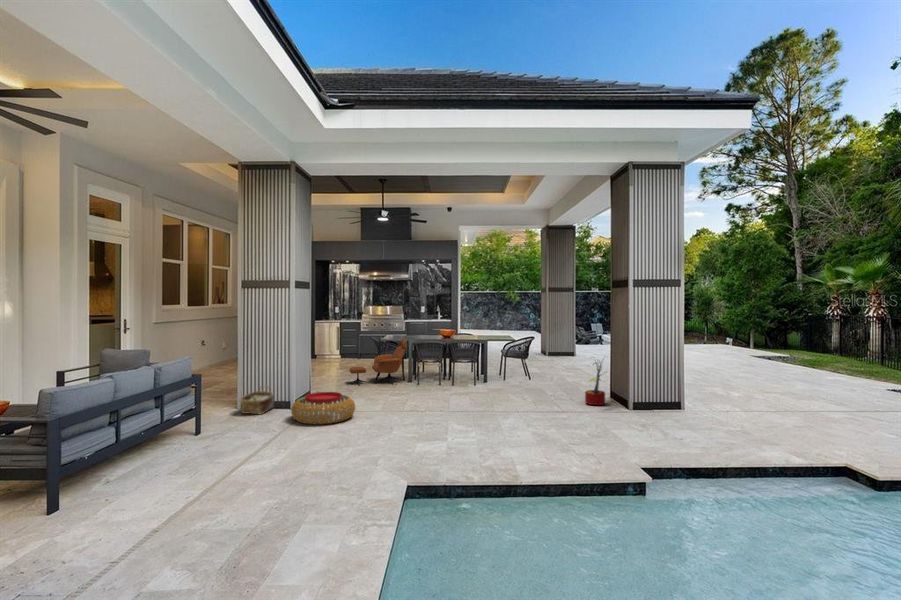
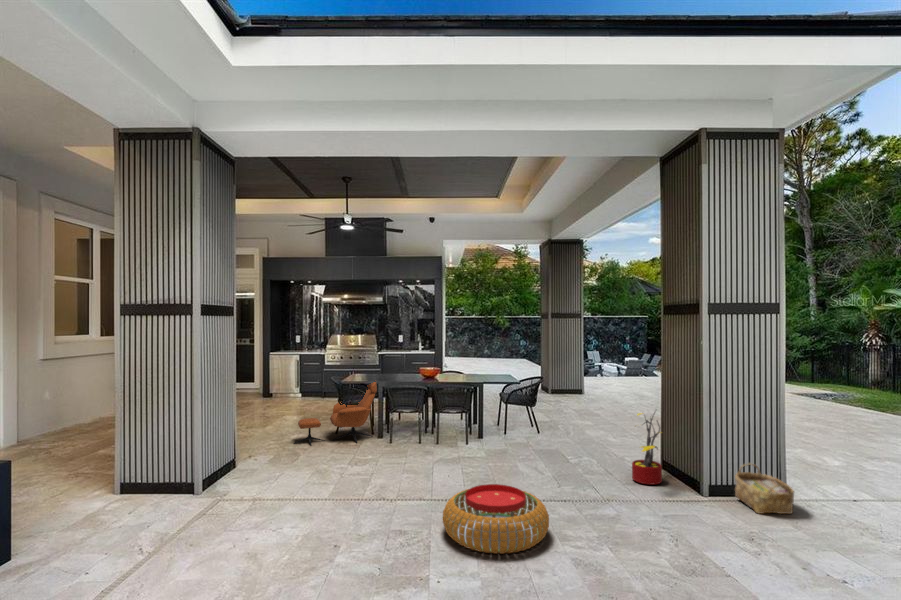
woven basket: present [240,390,274,414] -> present [735,463,794,514]
pouf: present [291,392,355,424] -> present [443,484,549,554]

